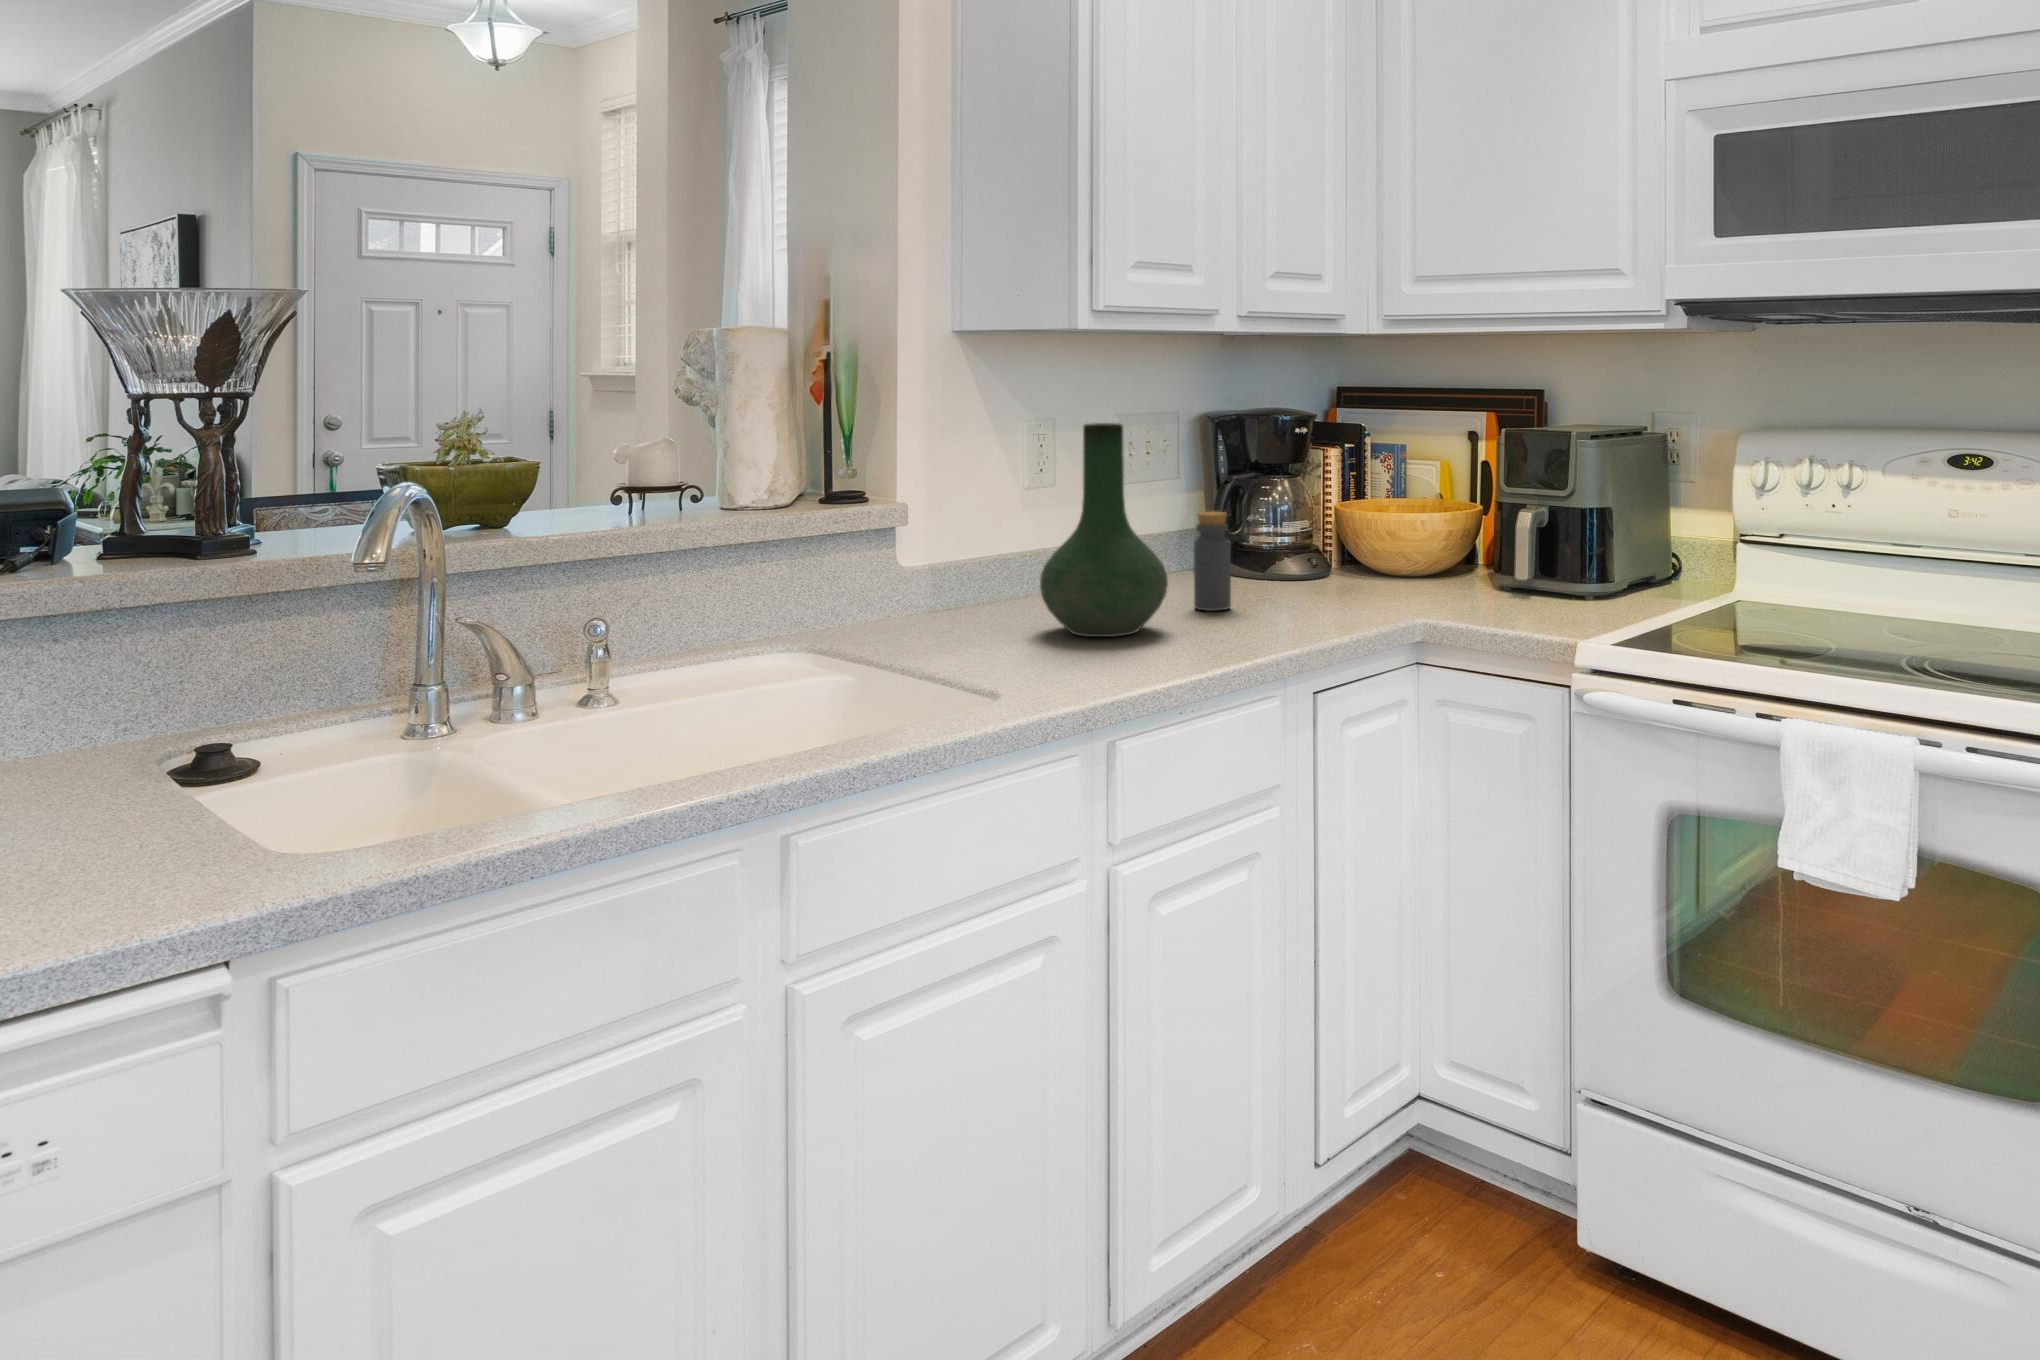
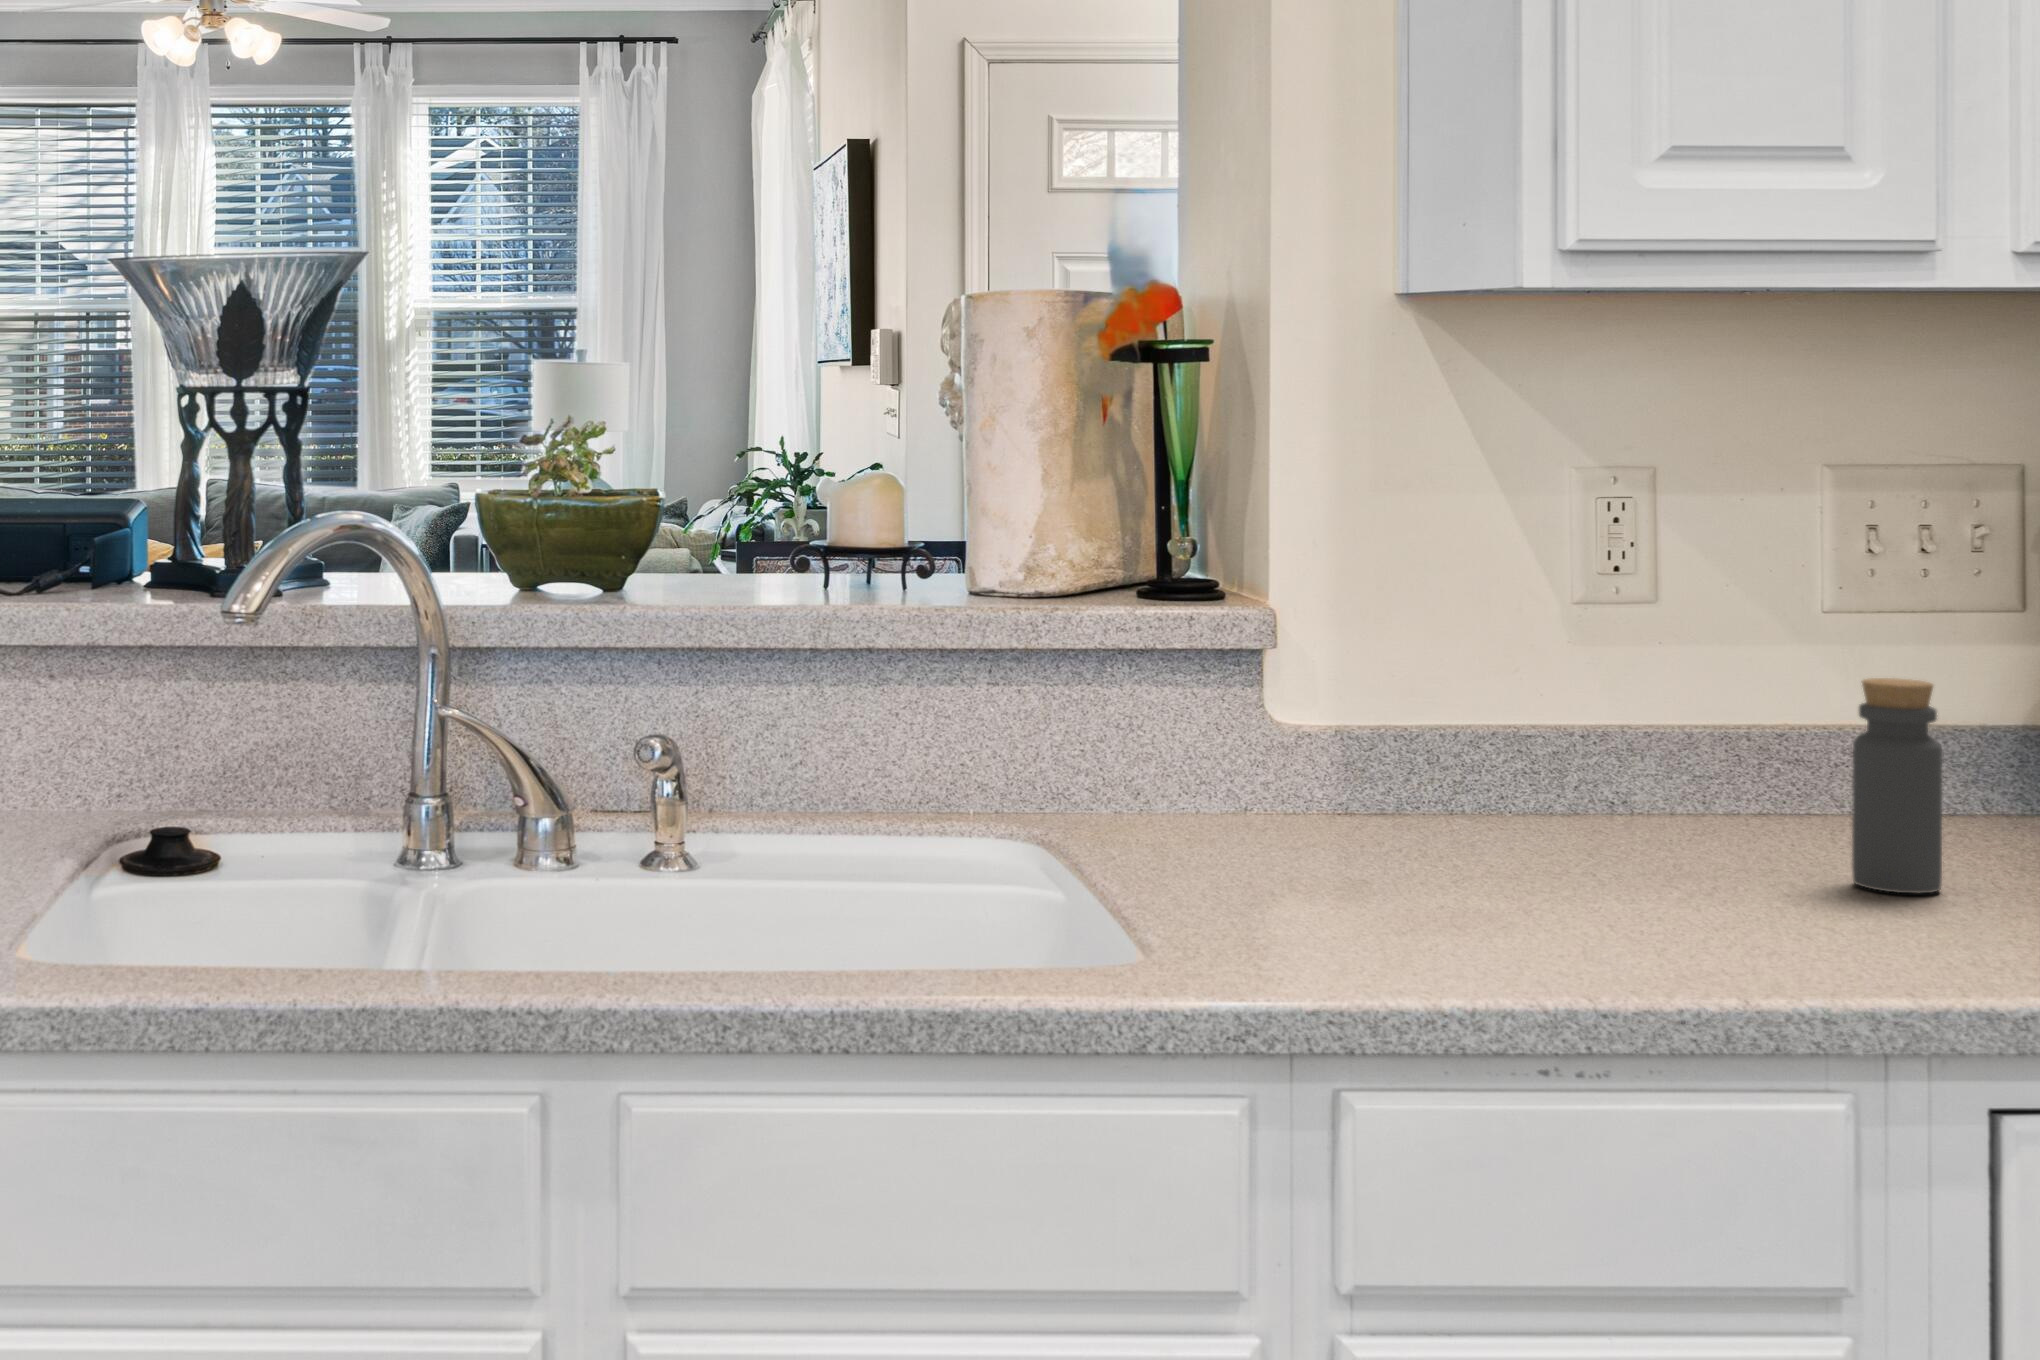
vase: present [1040,423,1168,637] -> none [1430,477,1703,903]

